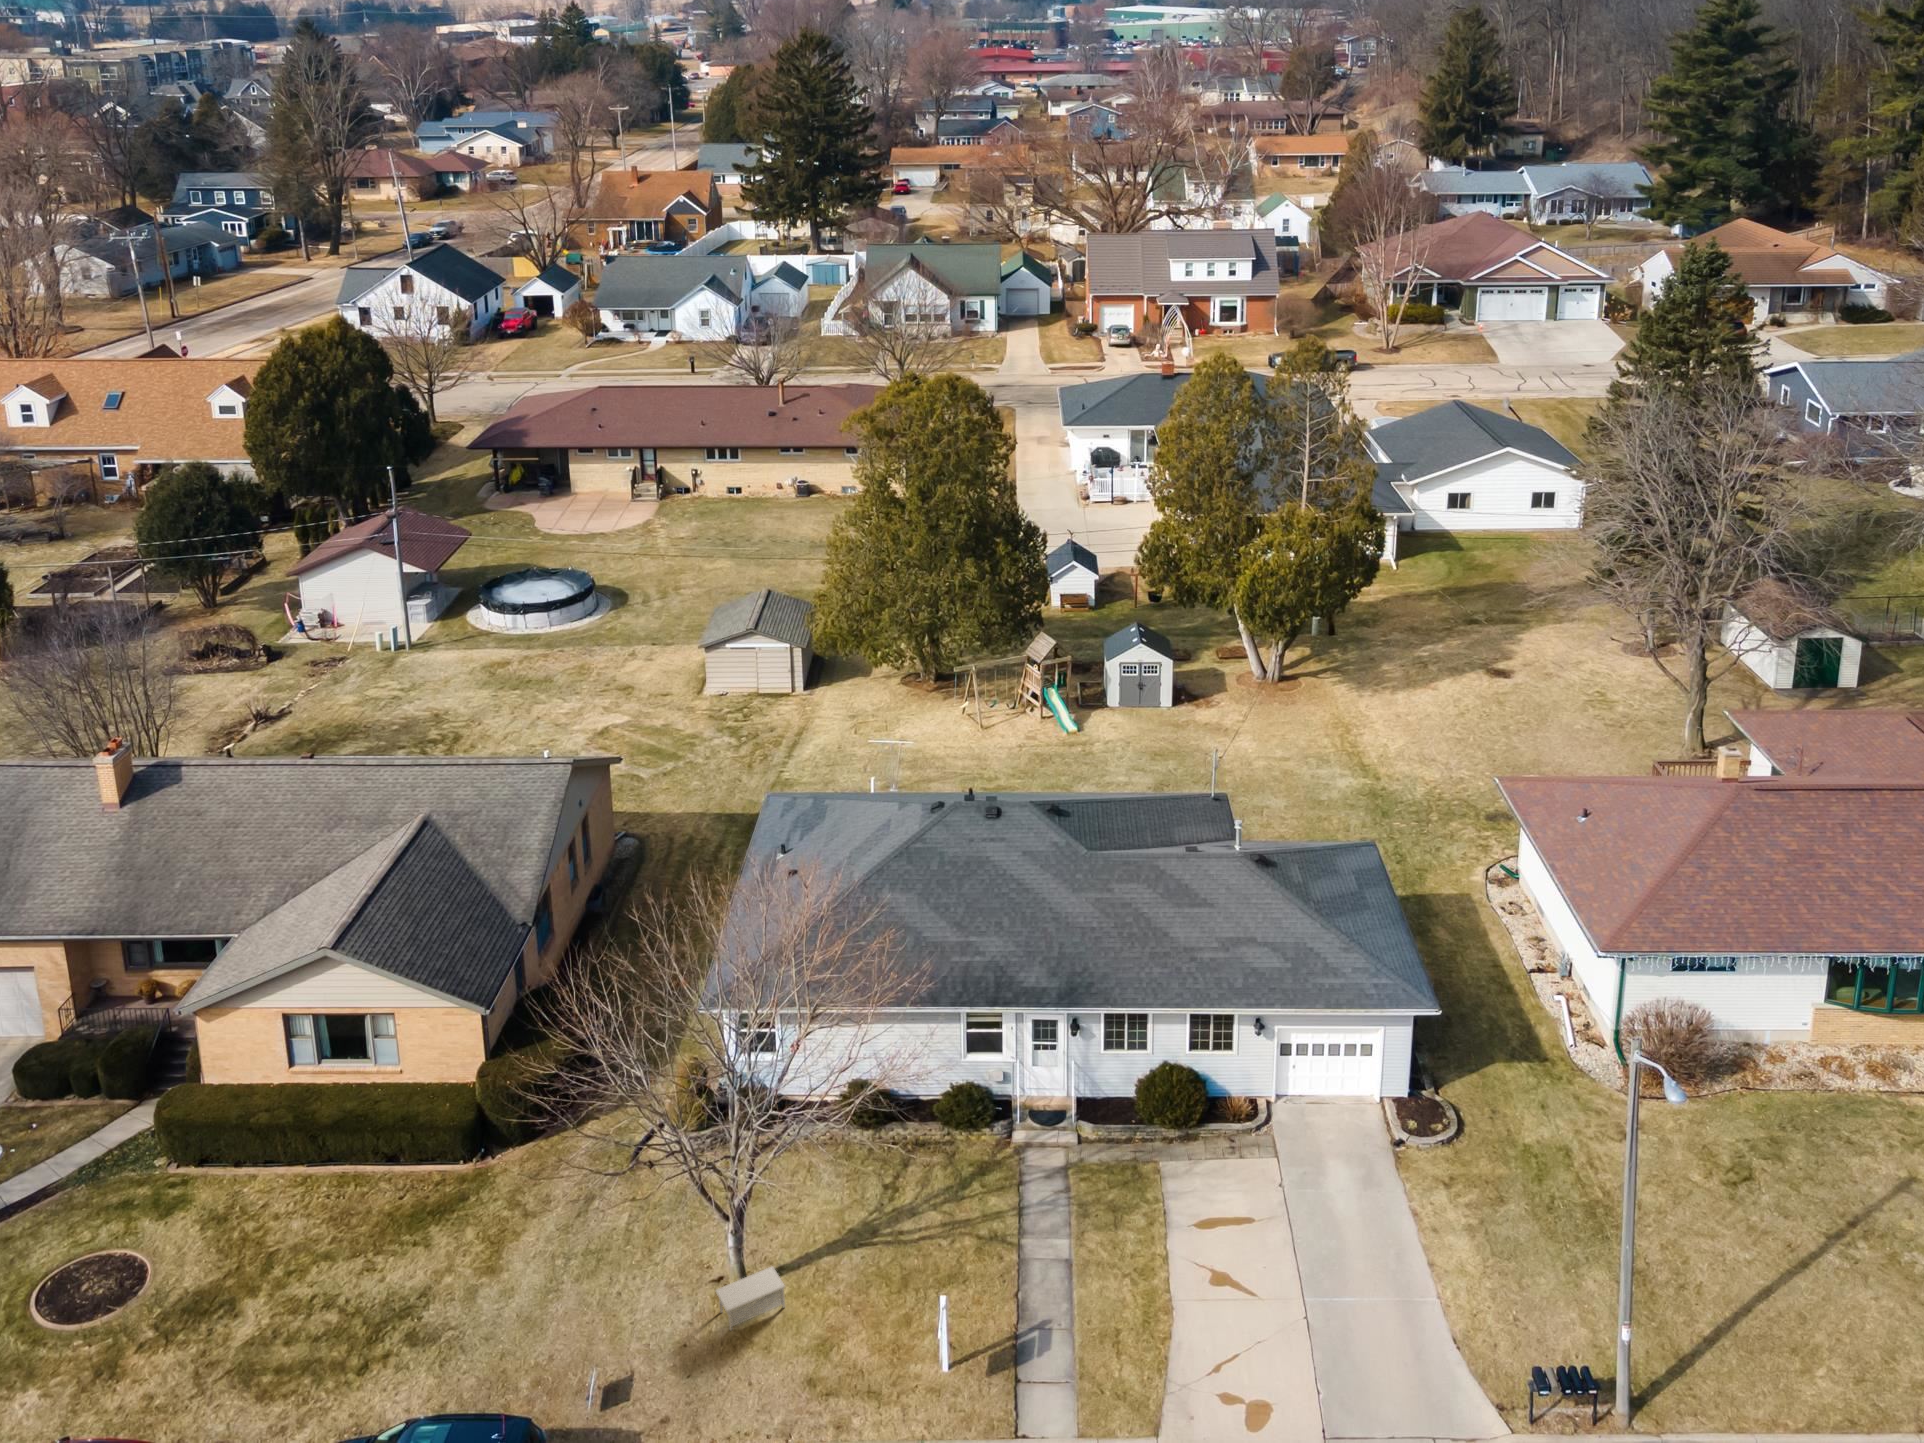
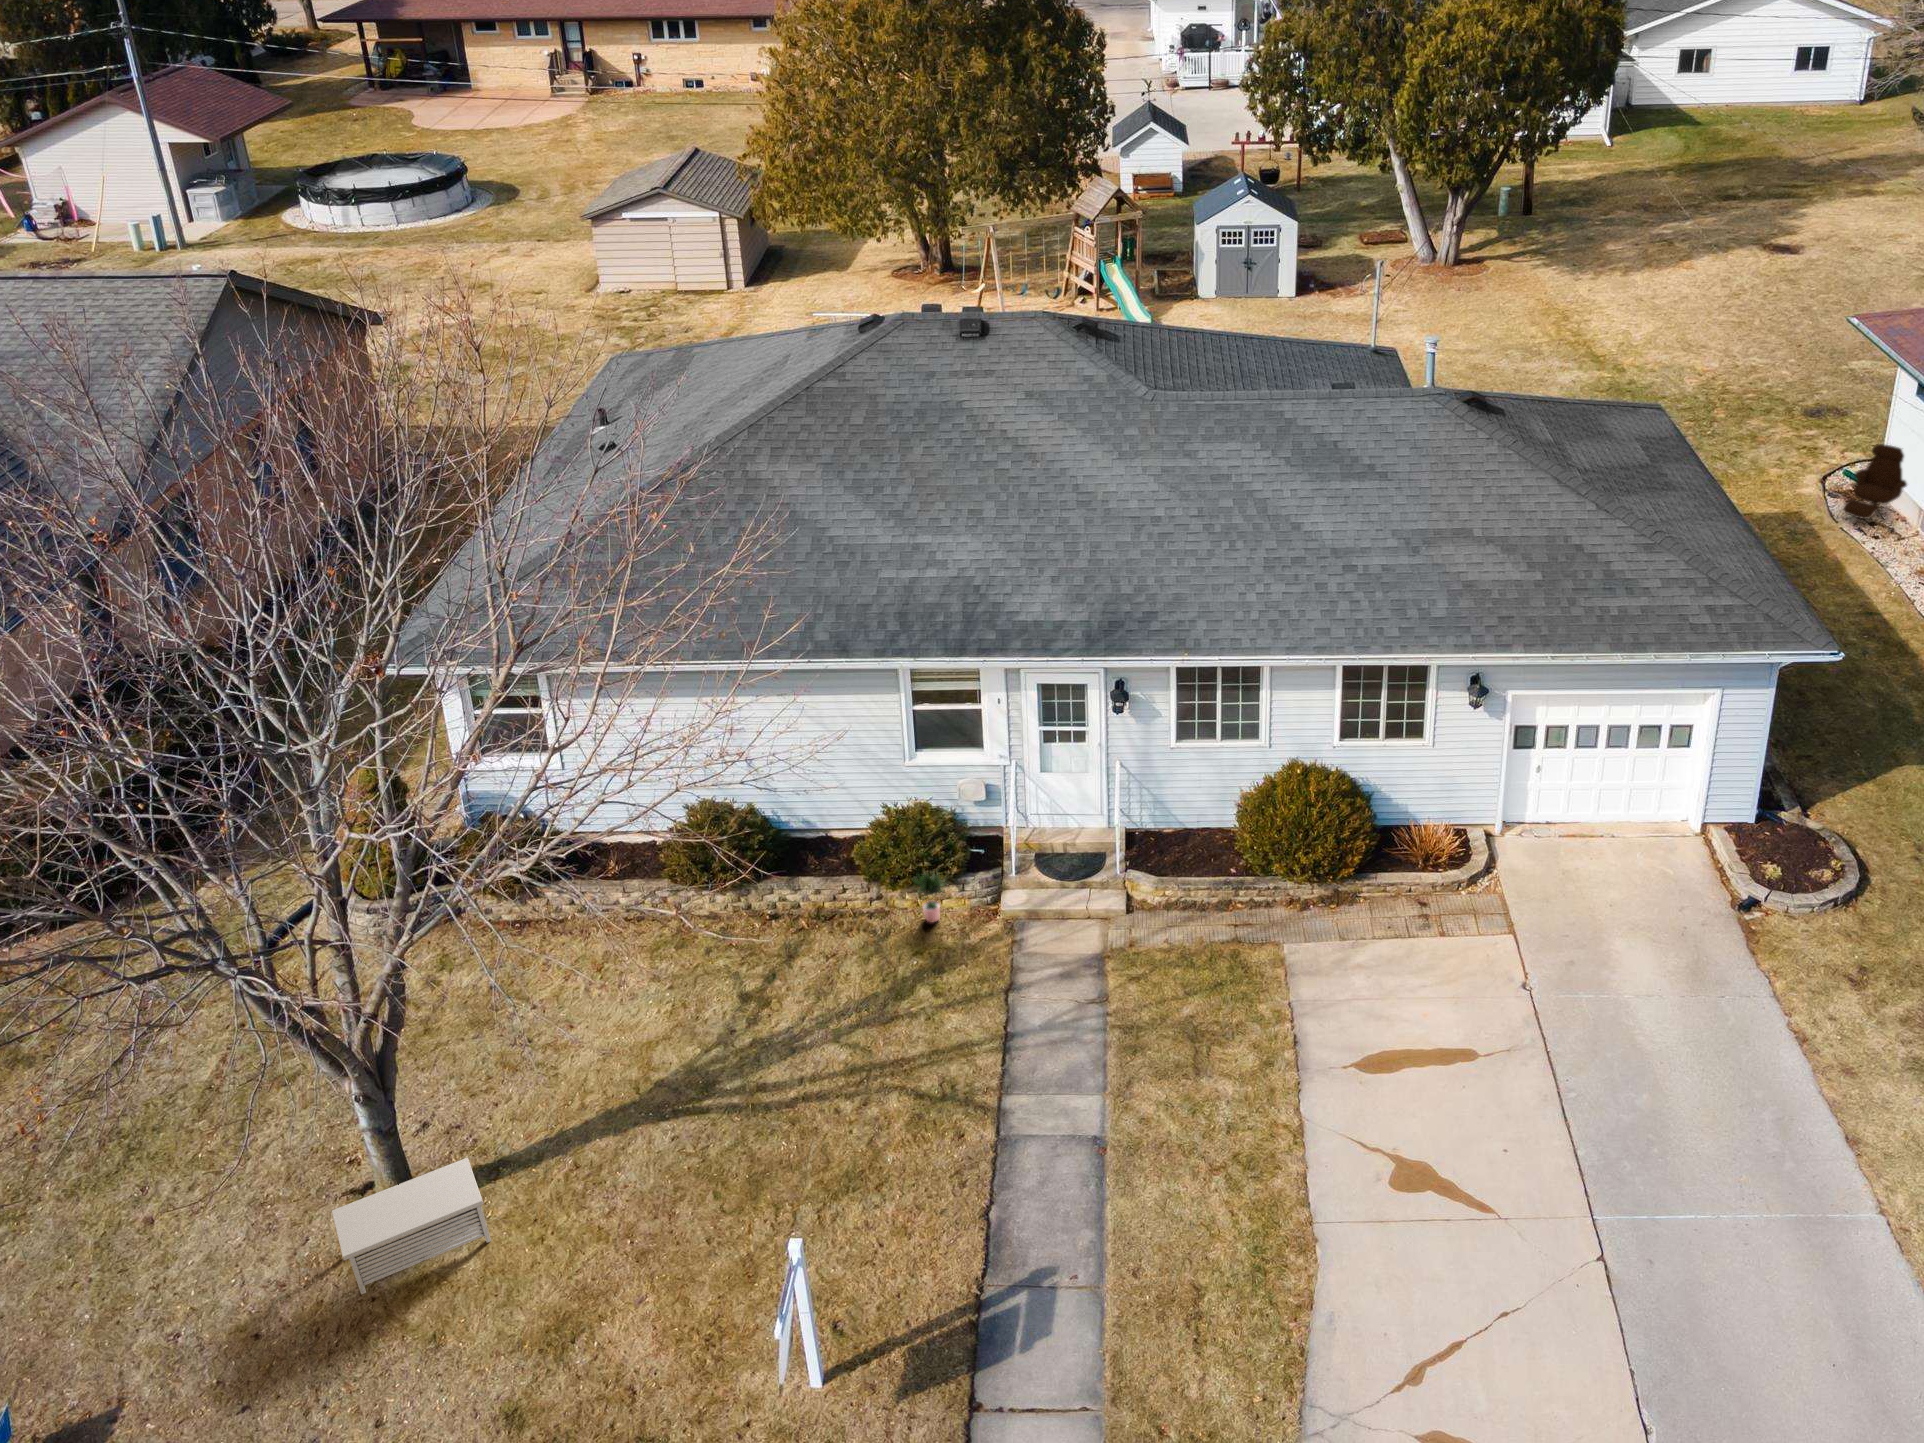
lounge chair: none [1493,852,1531,903] -> present [1843,444,1907,523]
potted plant: none [967,1115,989,1149] -> present [913,872,948,922]

